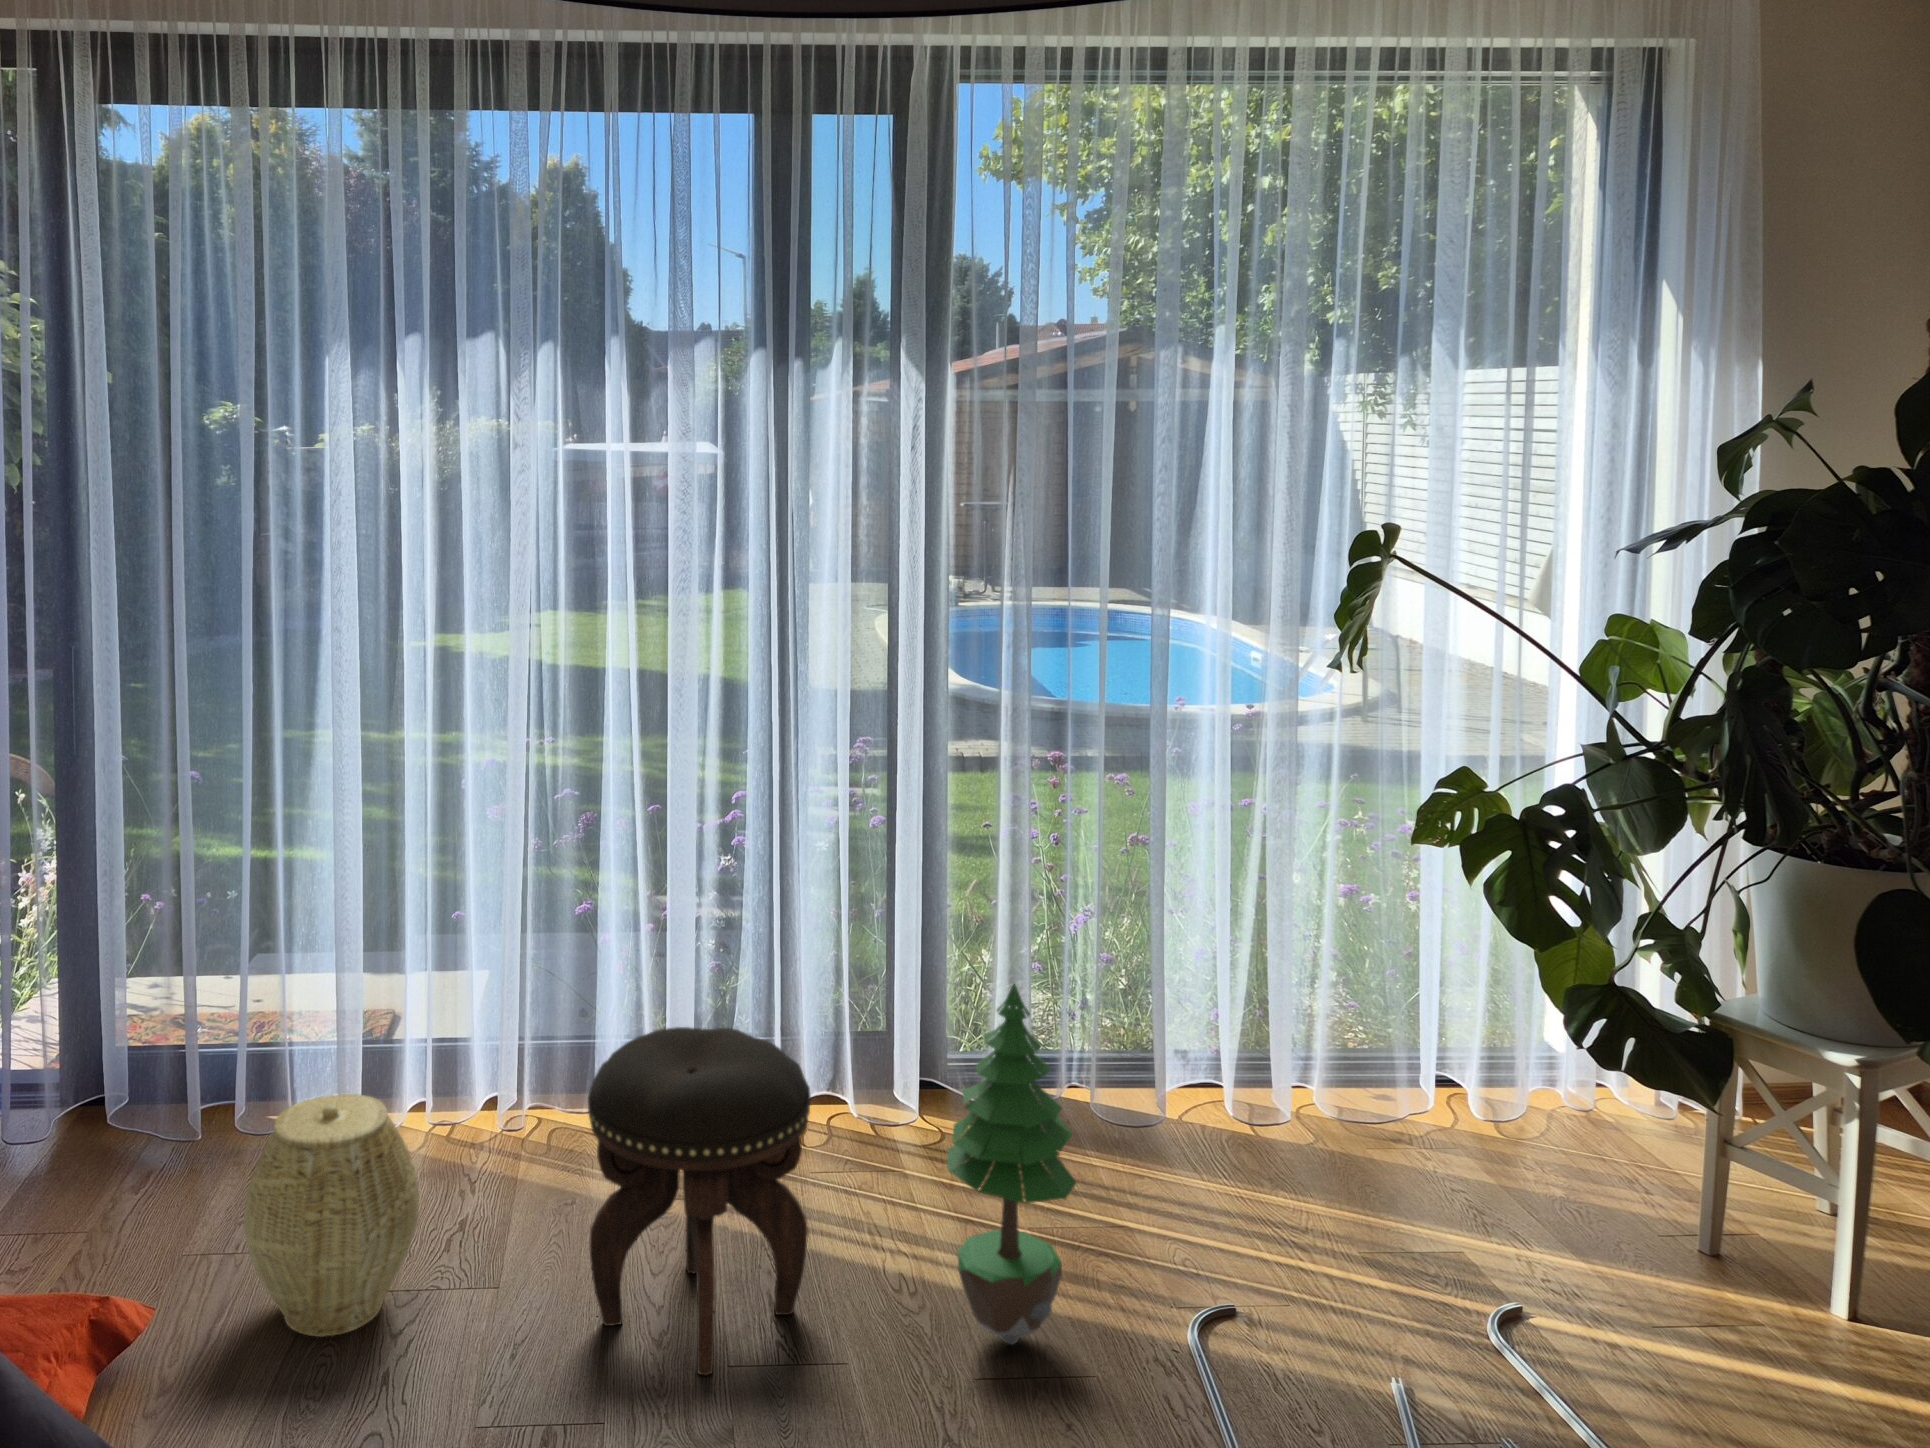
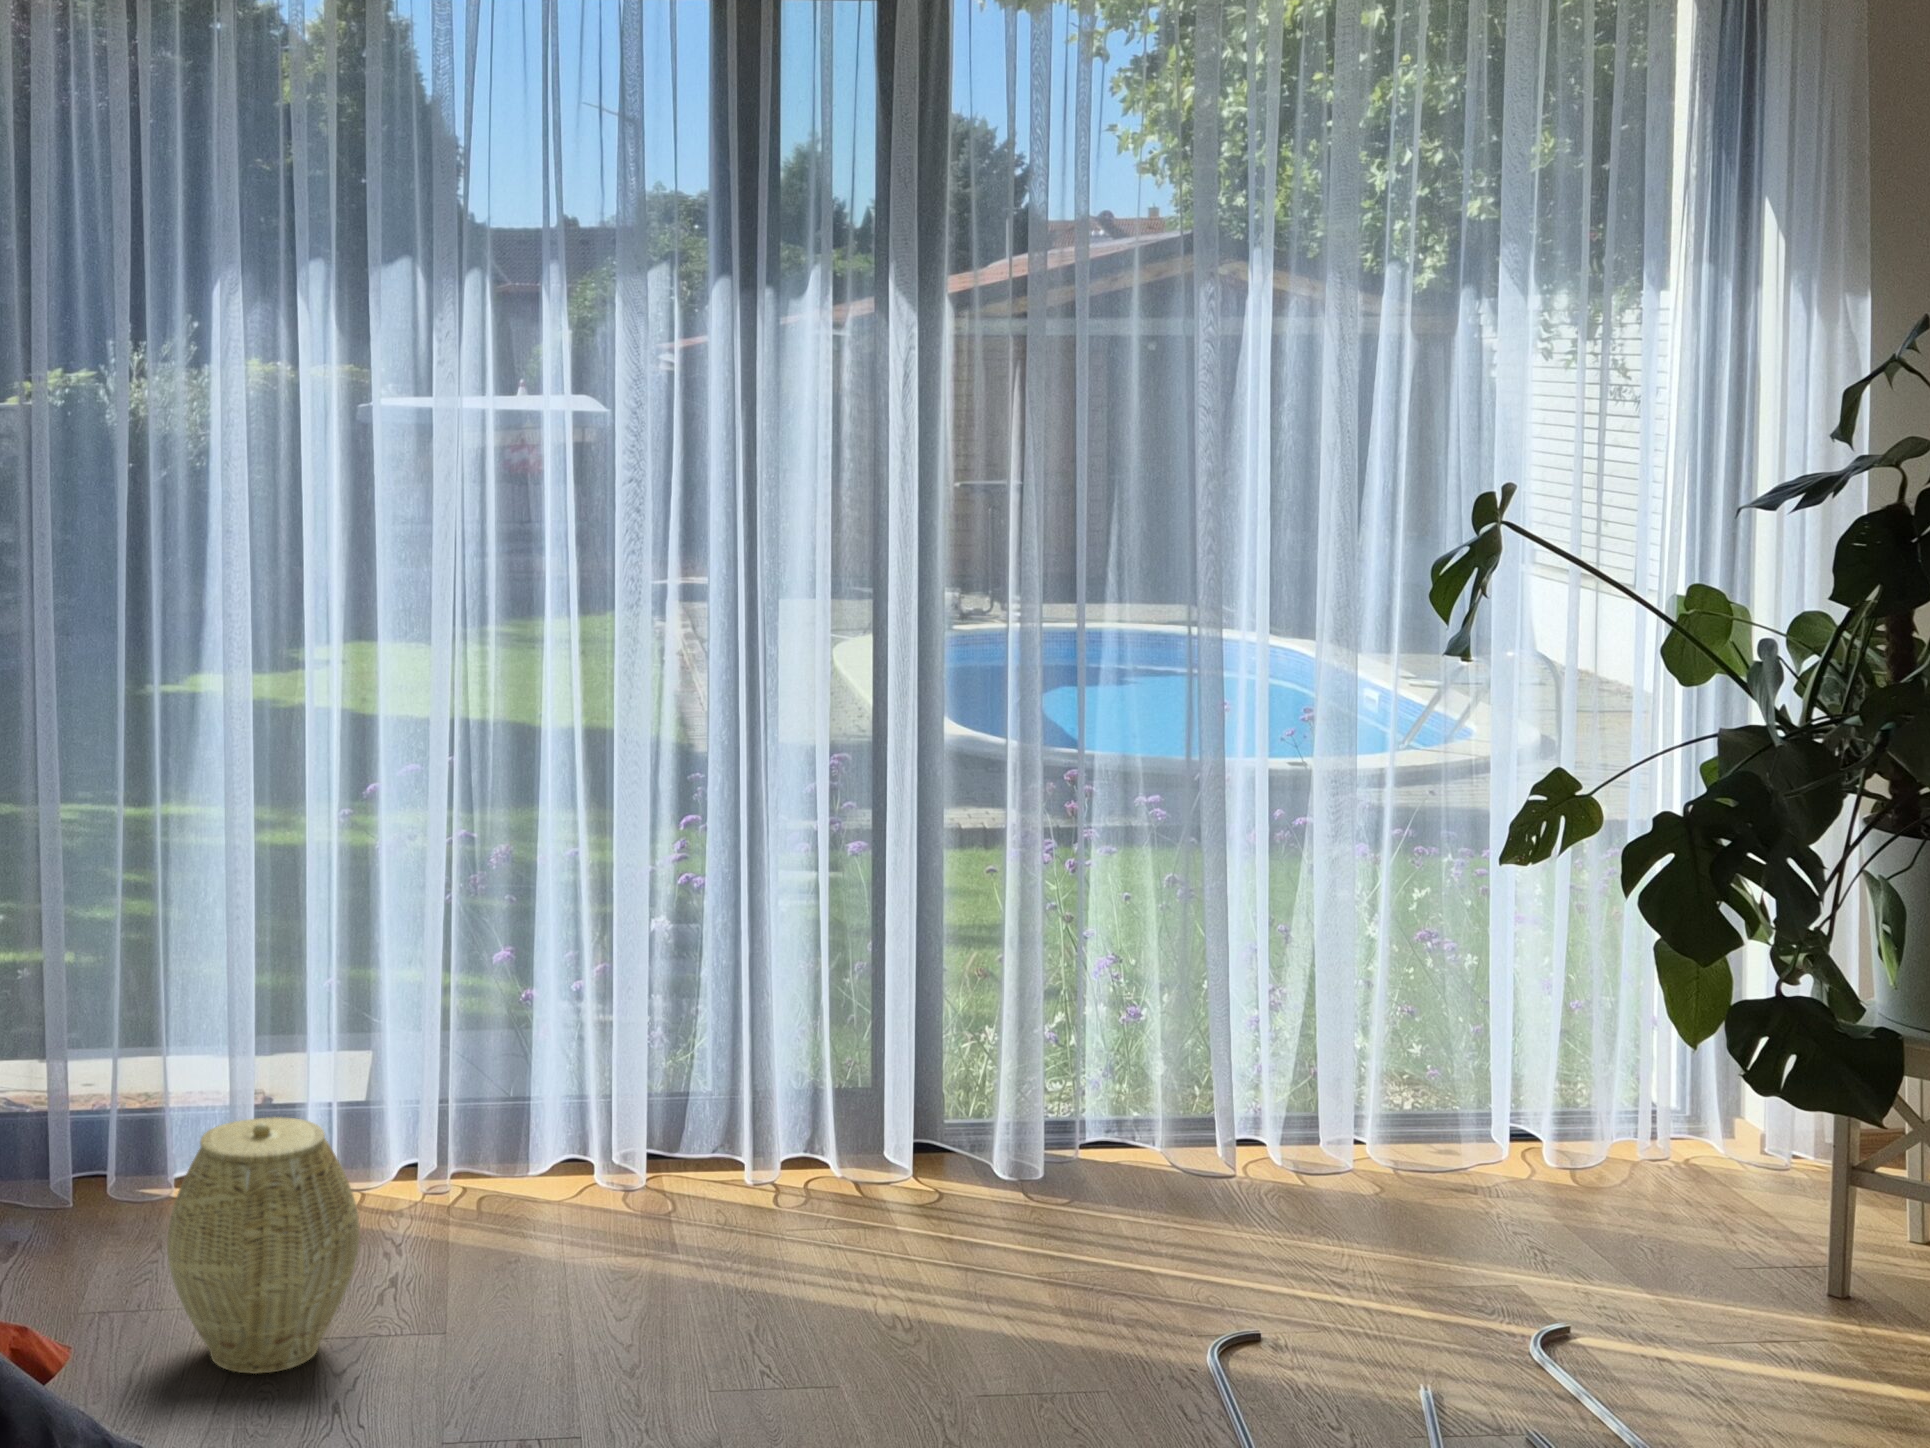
potted tree: present [947,984,1077,1344] -> none [945,969,1089,1365]
footstool: present [588,1027,811,1376] -> none [551,1039,797,1397]

